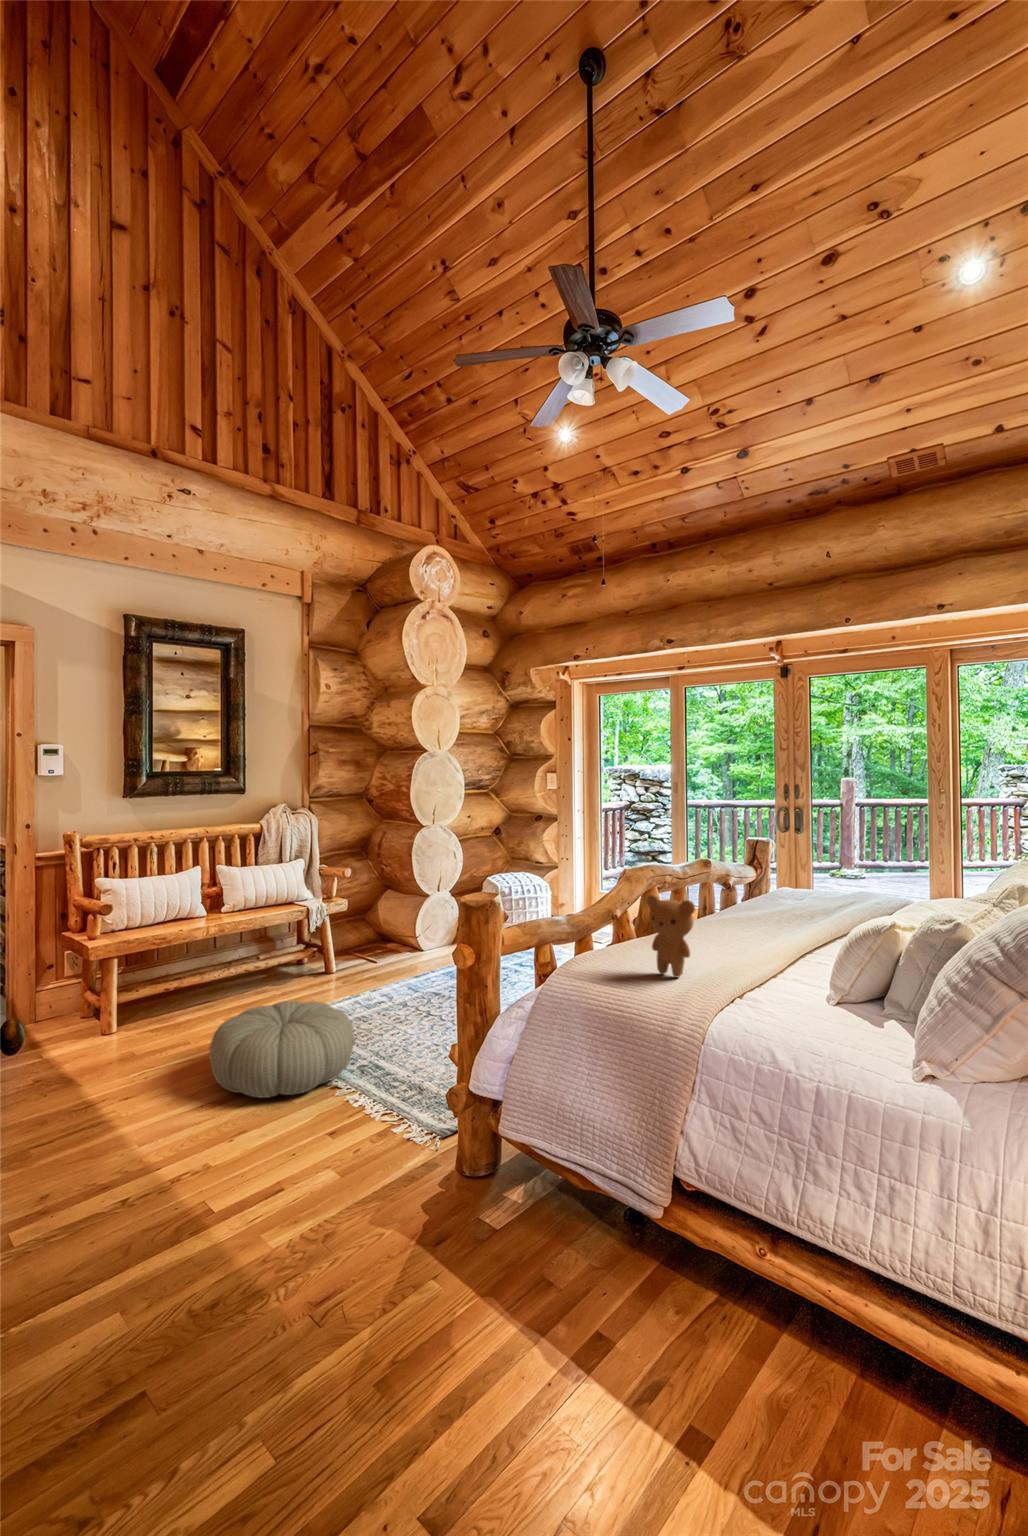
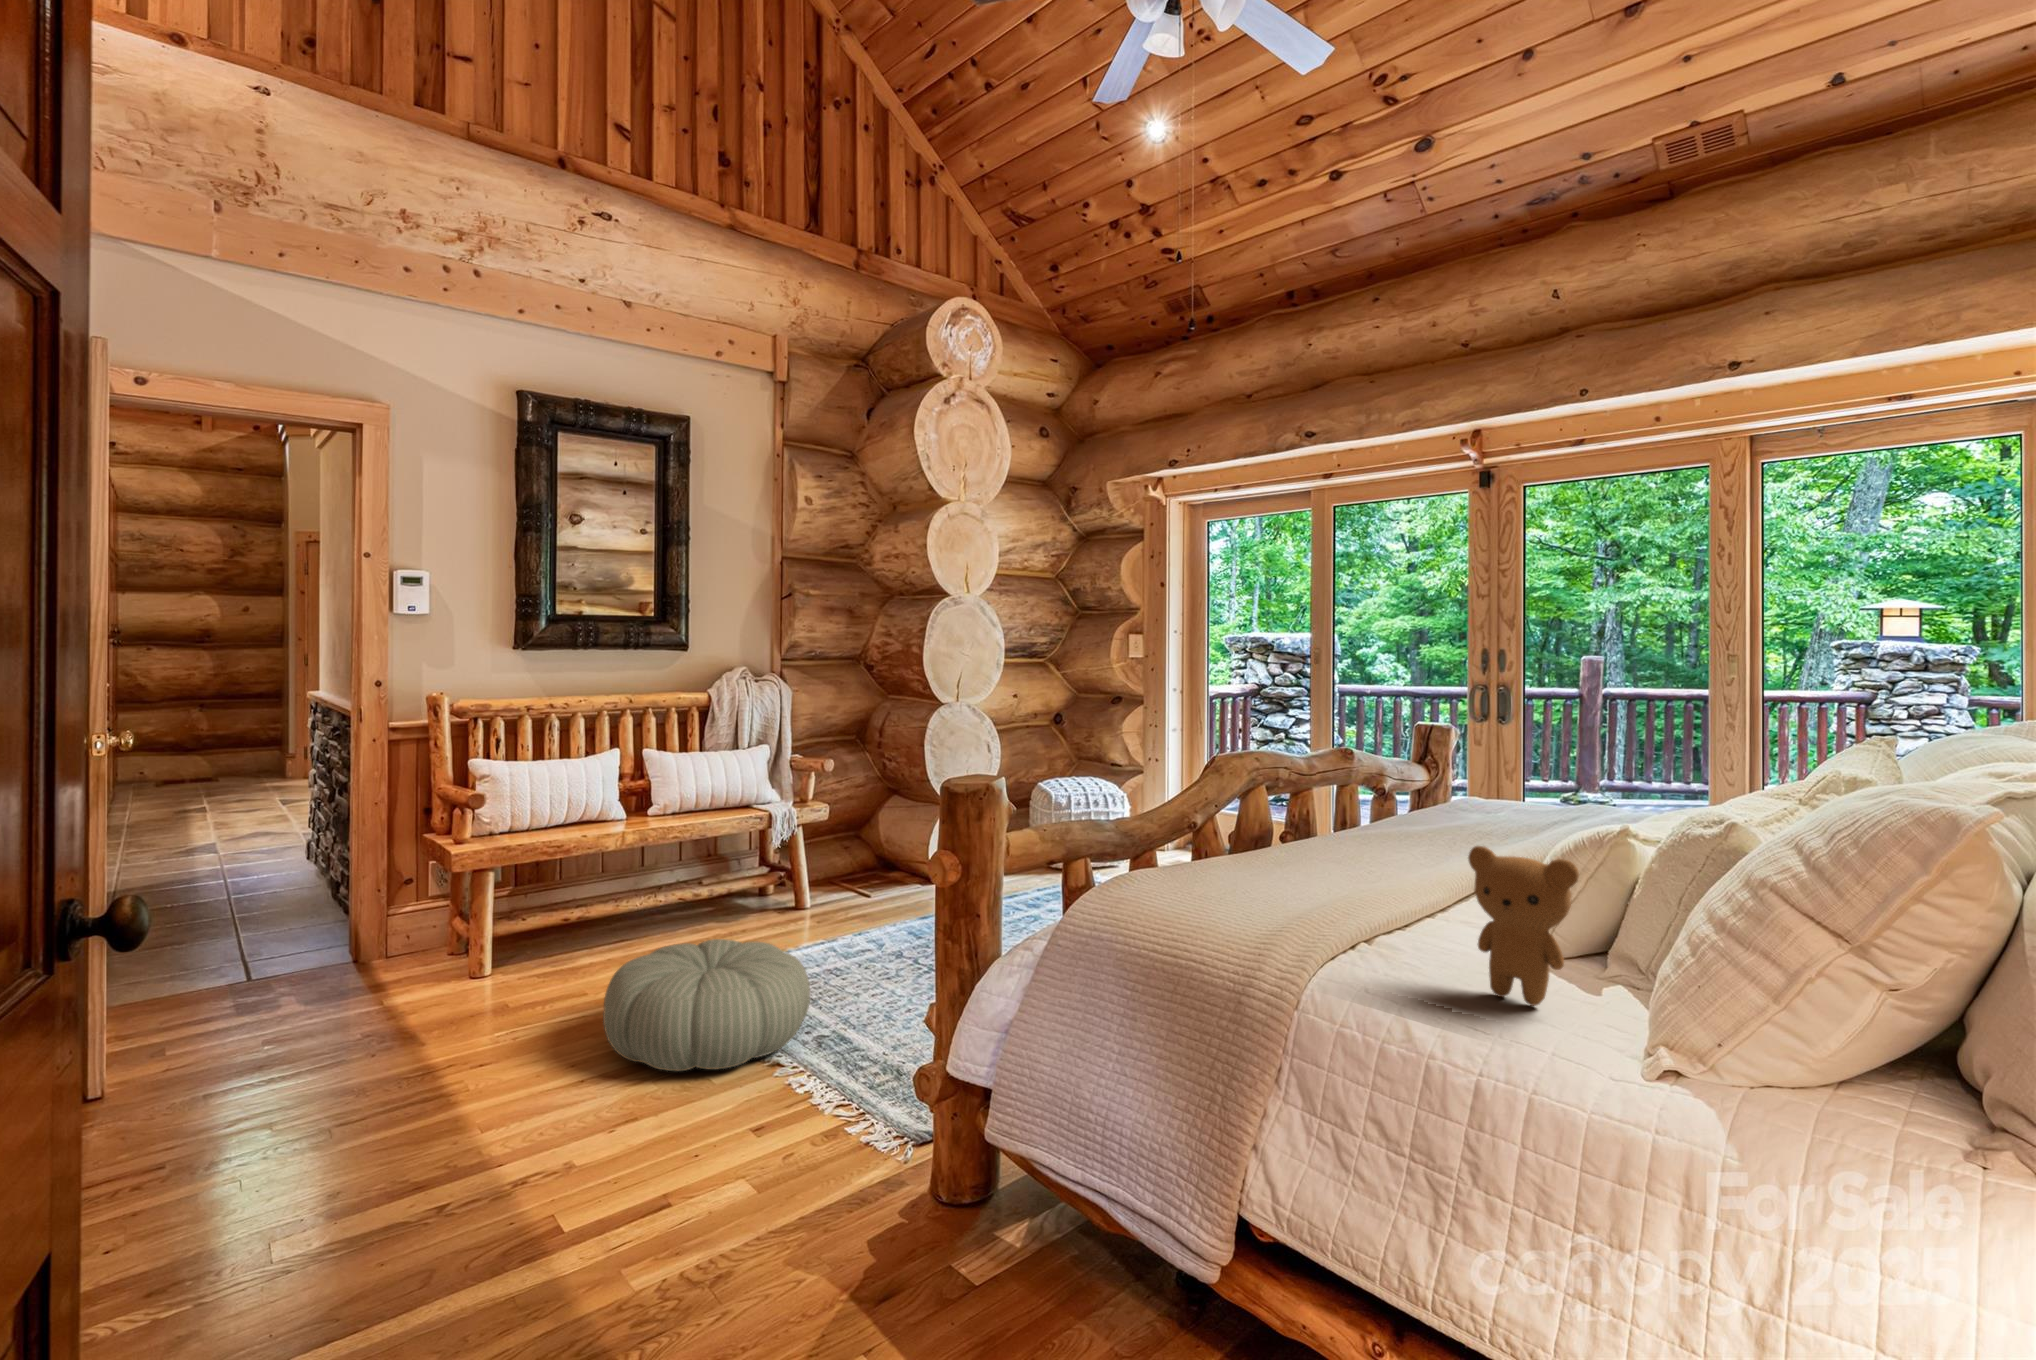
teddy bear: present [646,895,695,978] -> present [1468,846,1579,1006]

